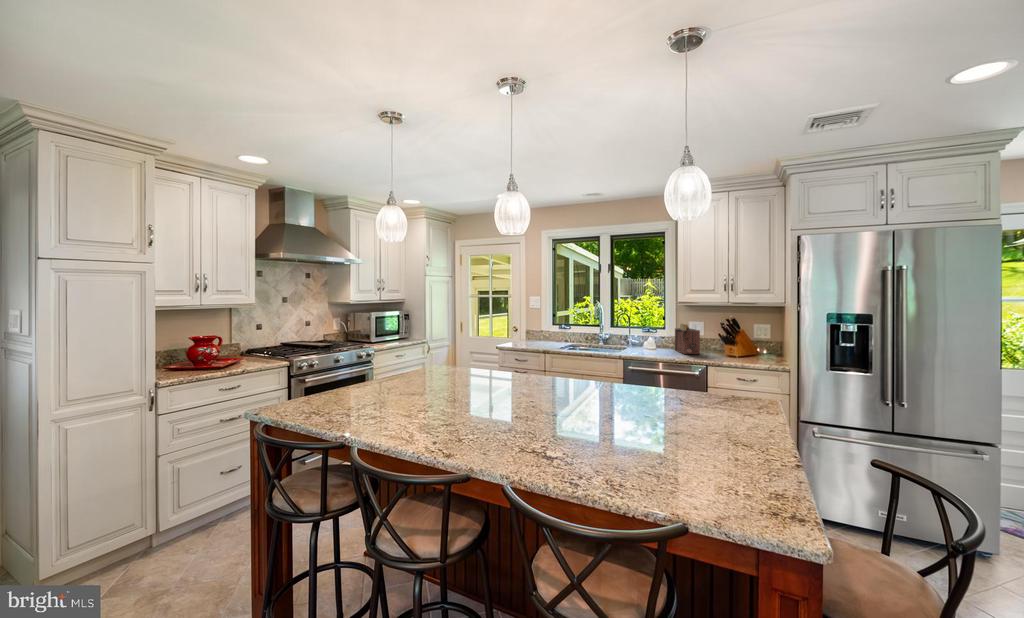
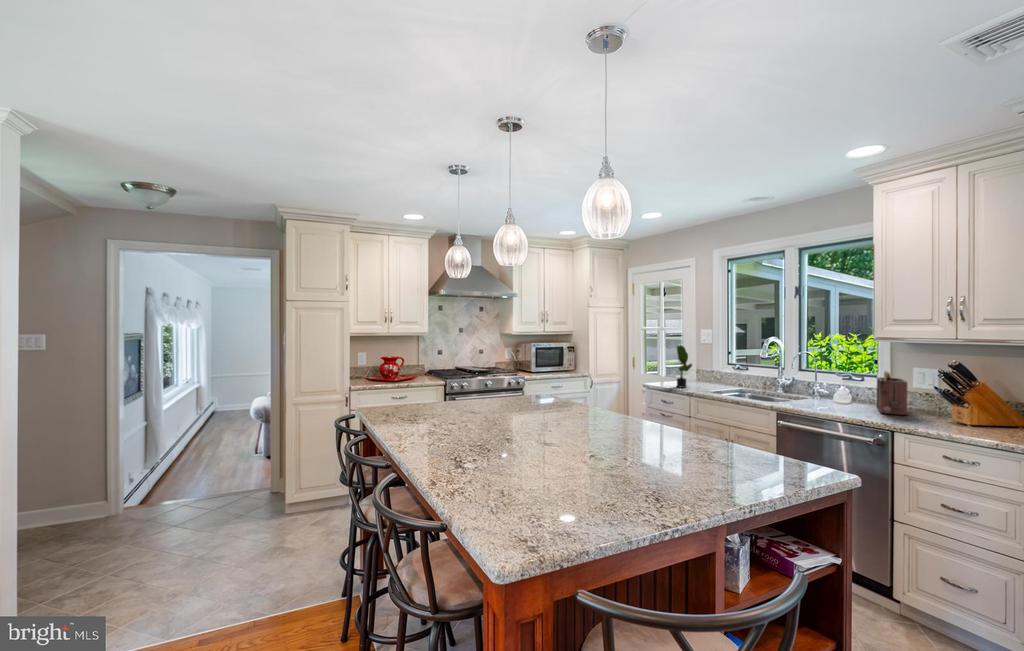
potted plant: none [518,309,539,347] -> present [677,345,692,388]

